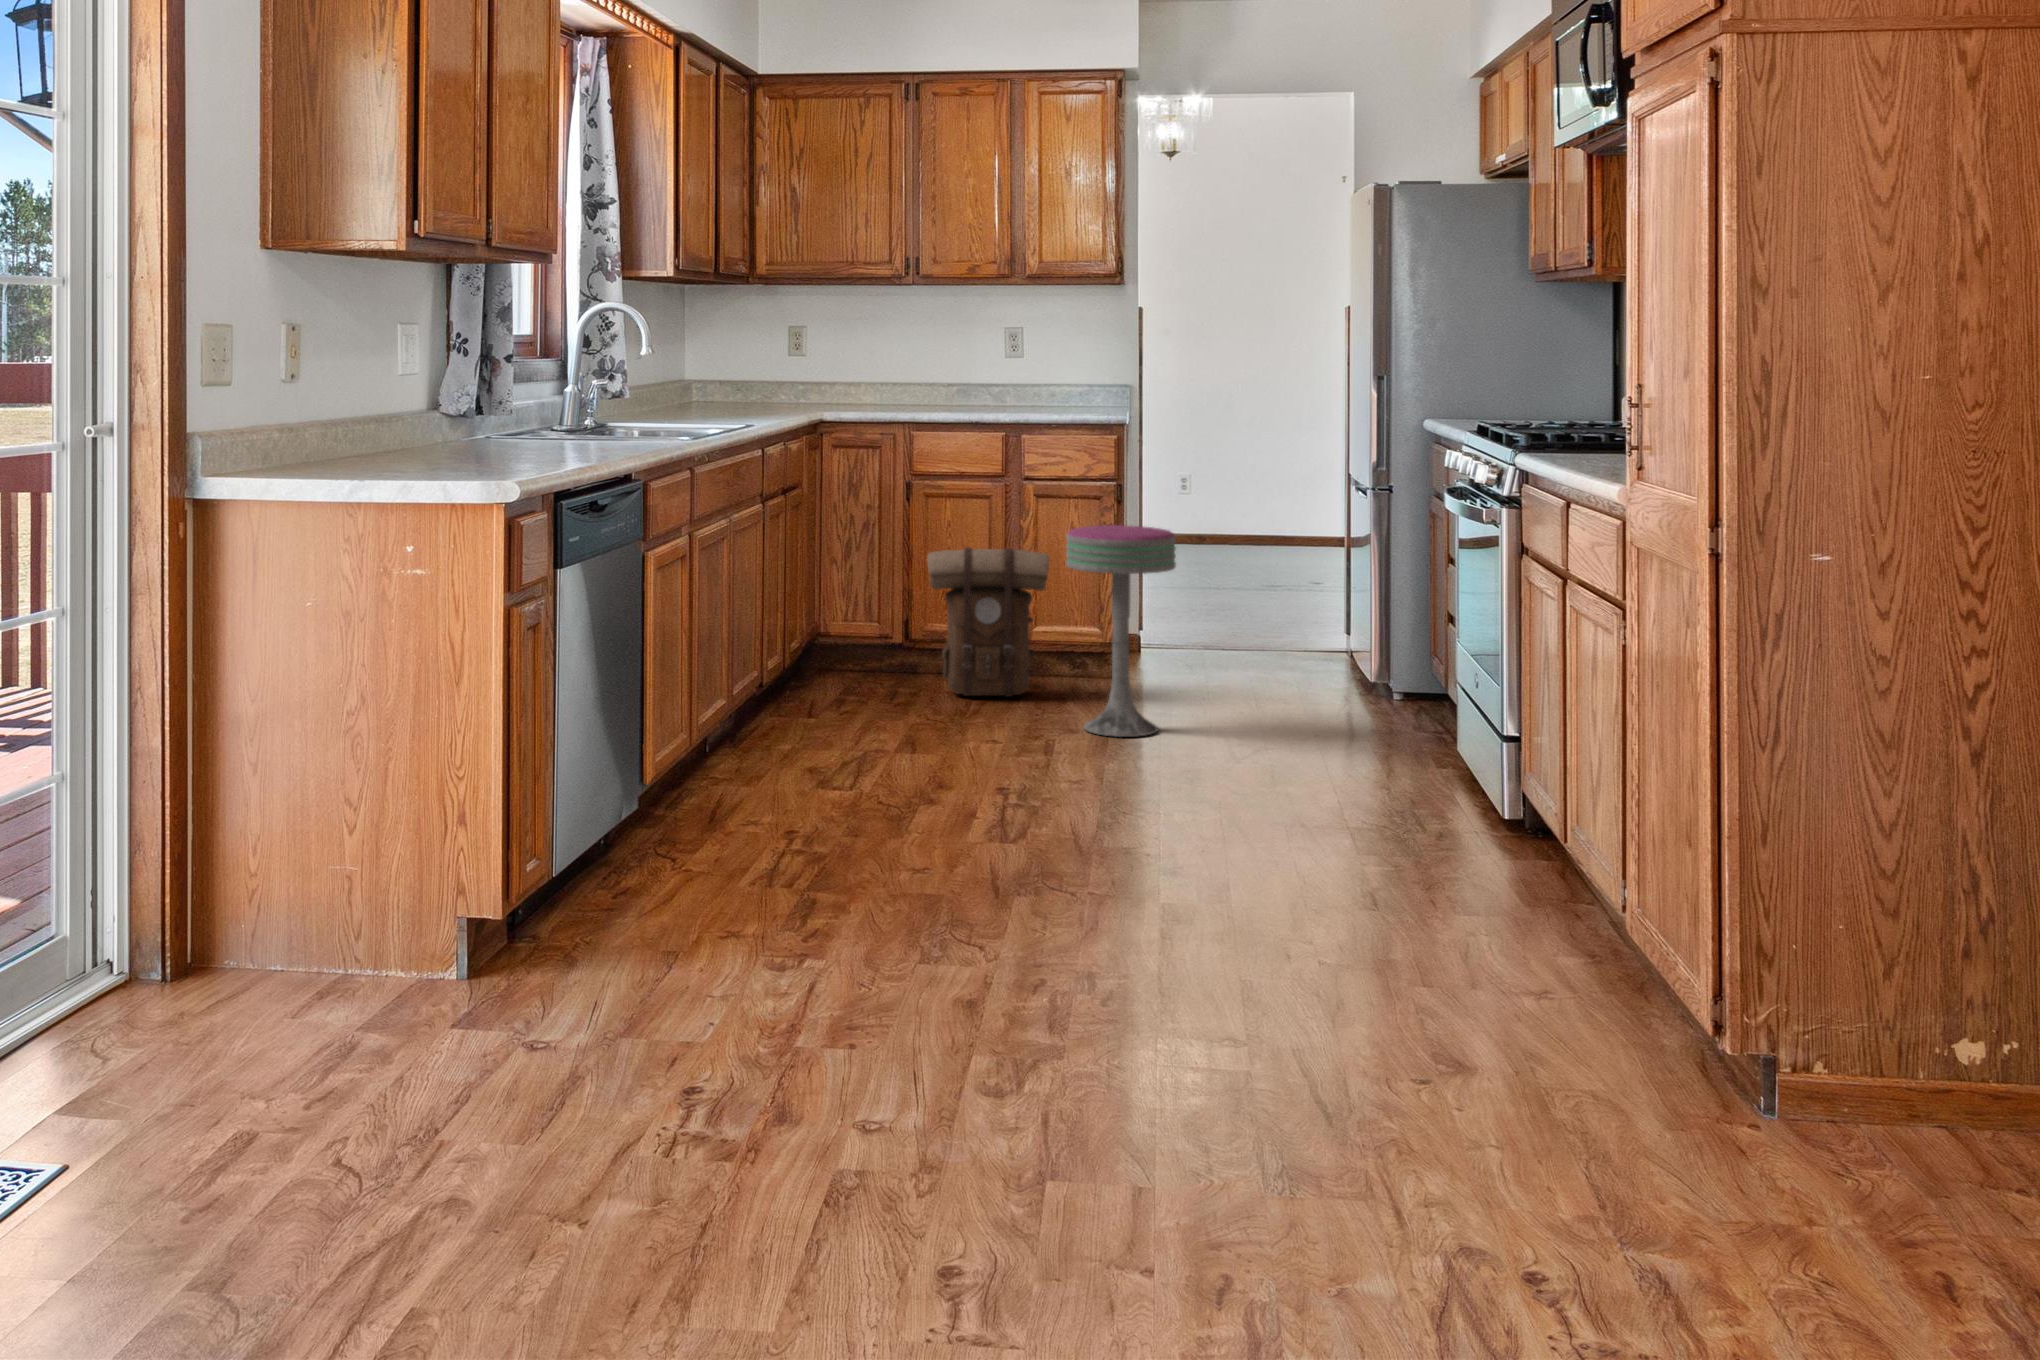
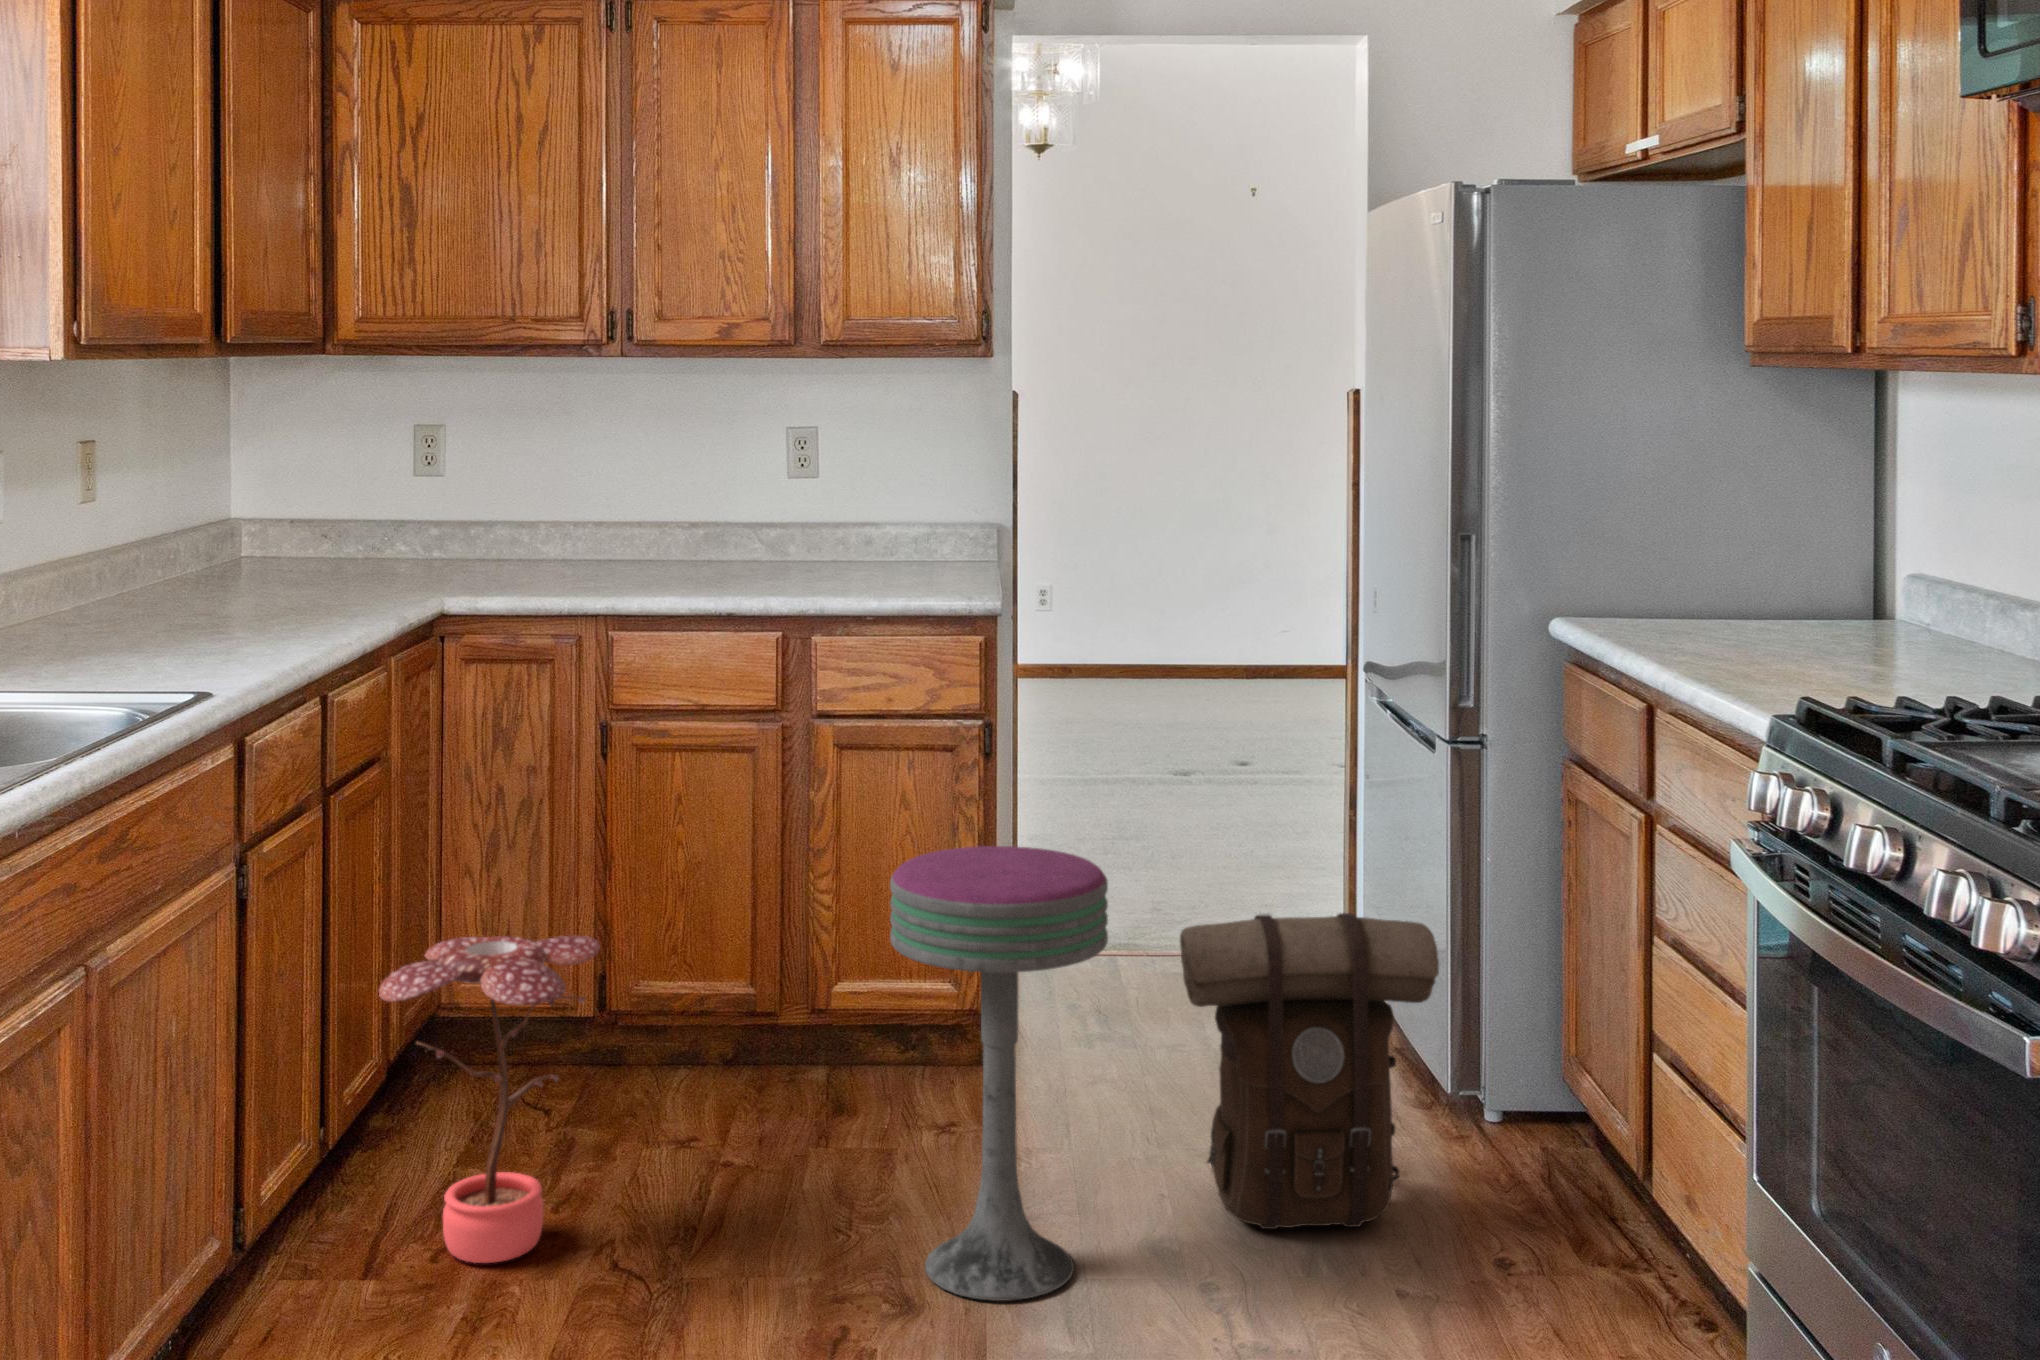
backpack: present [927,547,1049,697] -> present [1180,913,1439,1229]
potted plant: none [815,566,919,720] -> present [379,936,600,1263]

